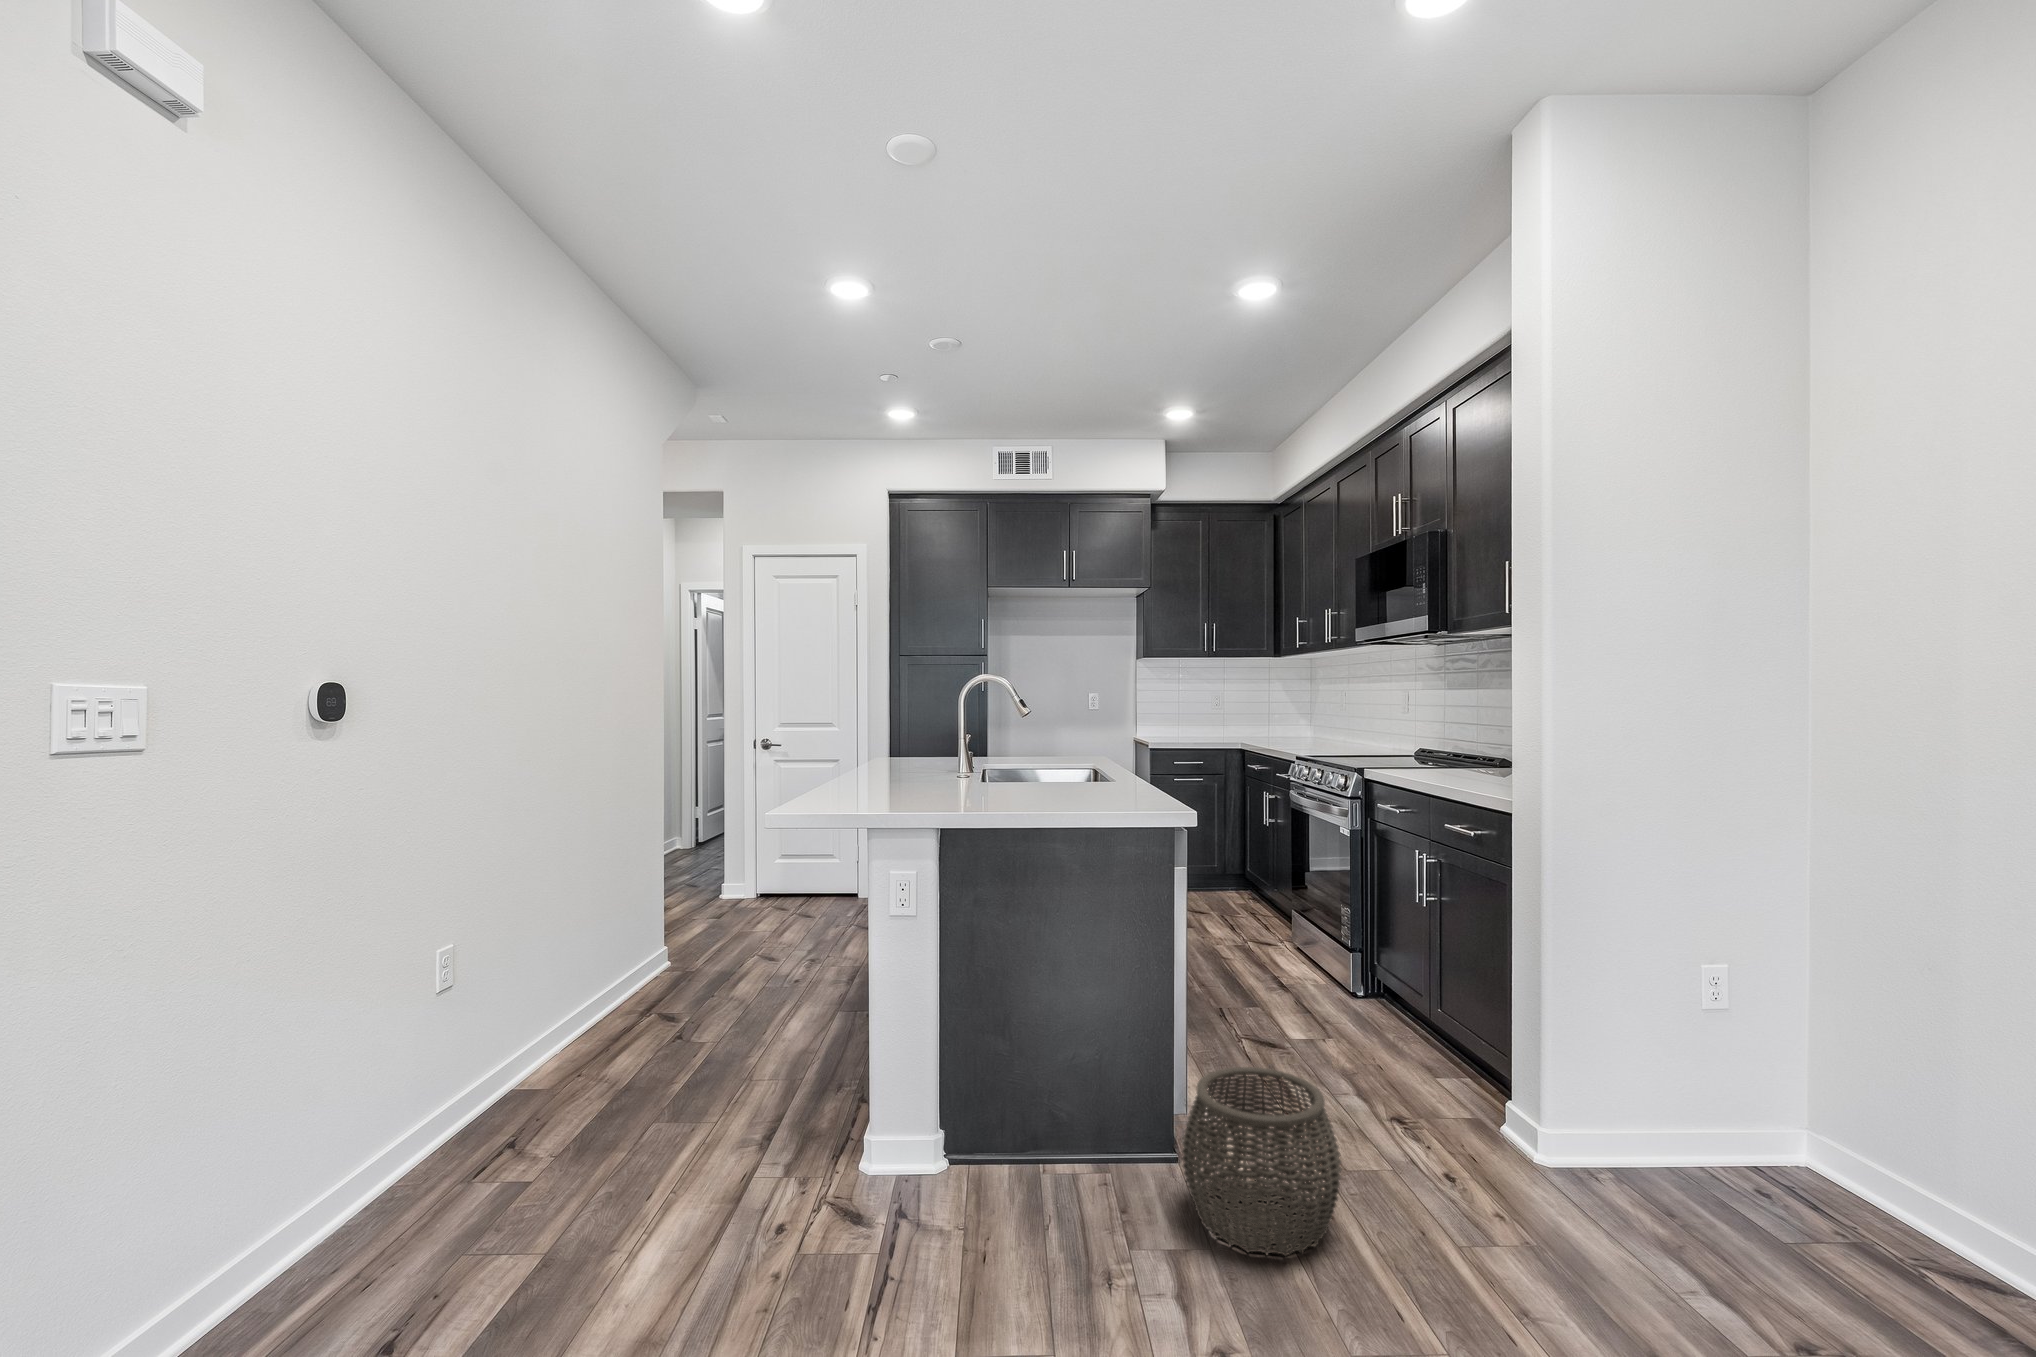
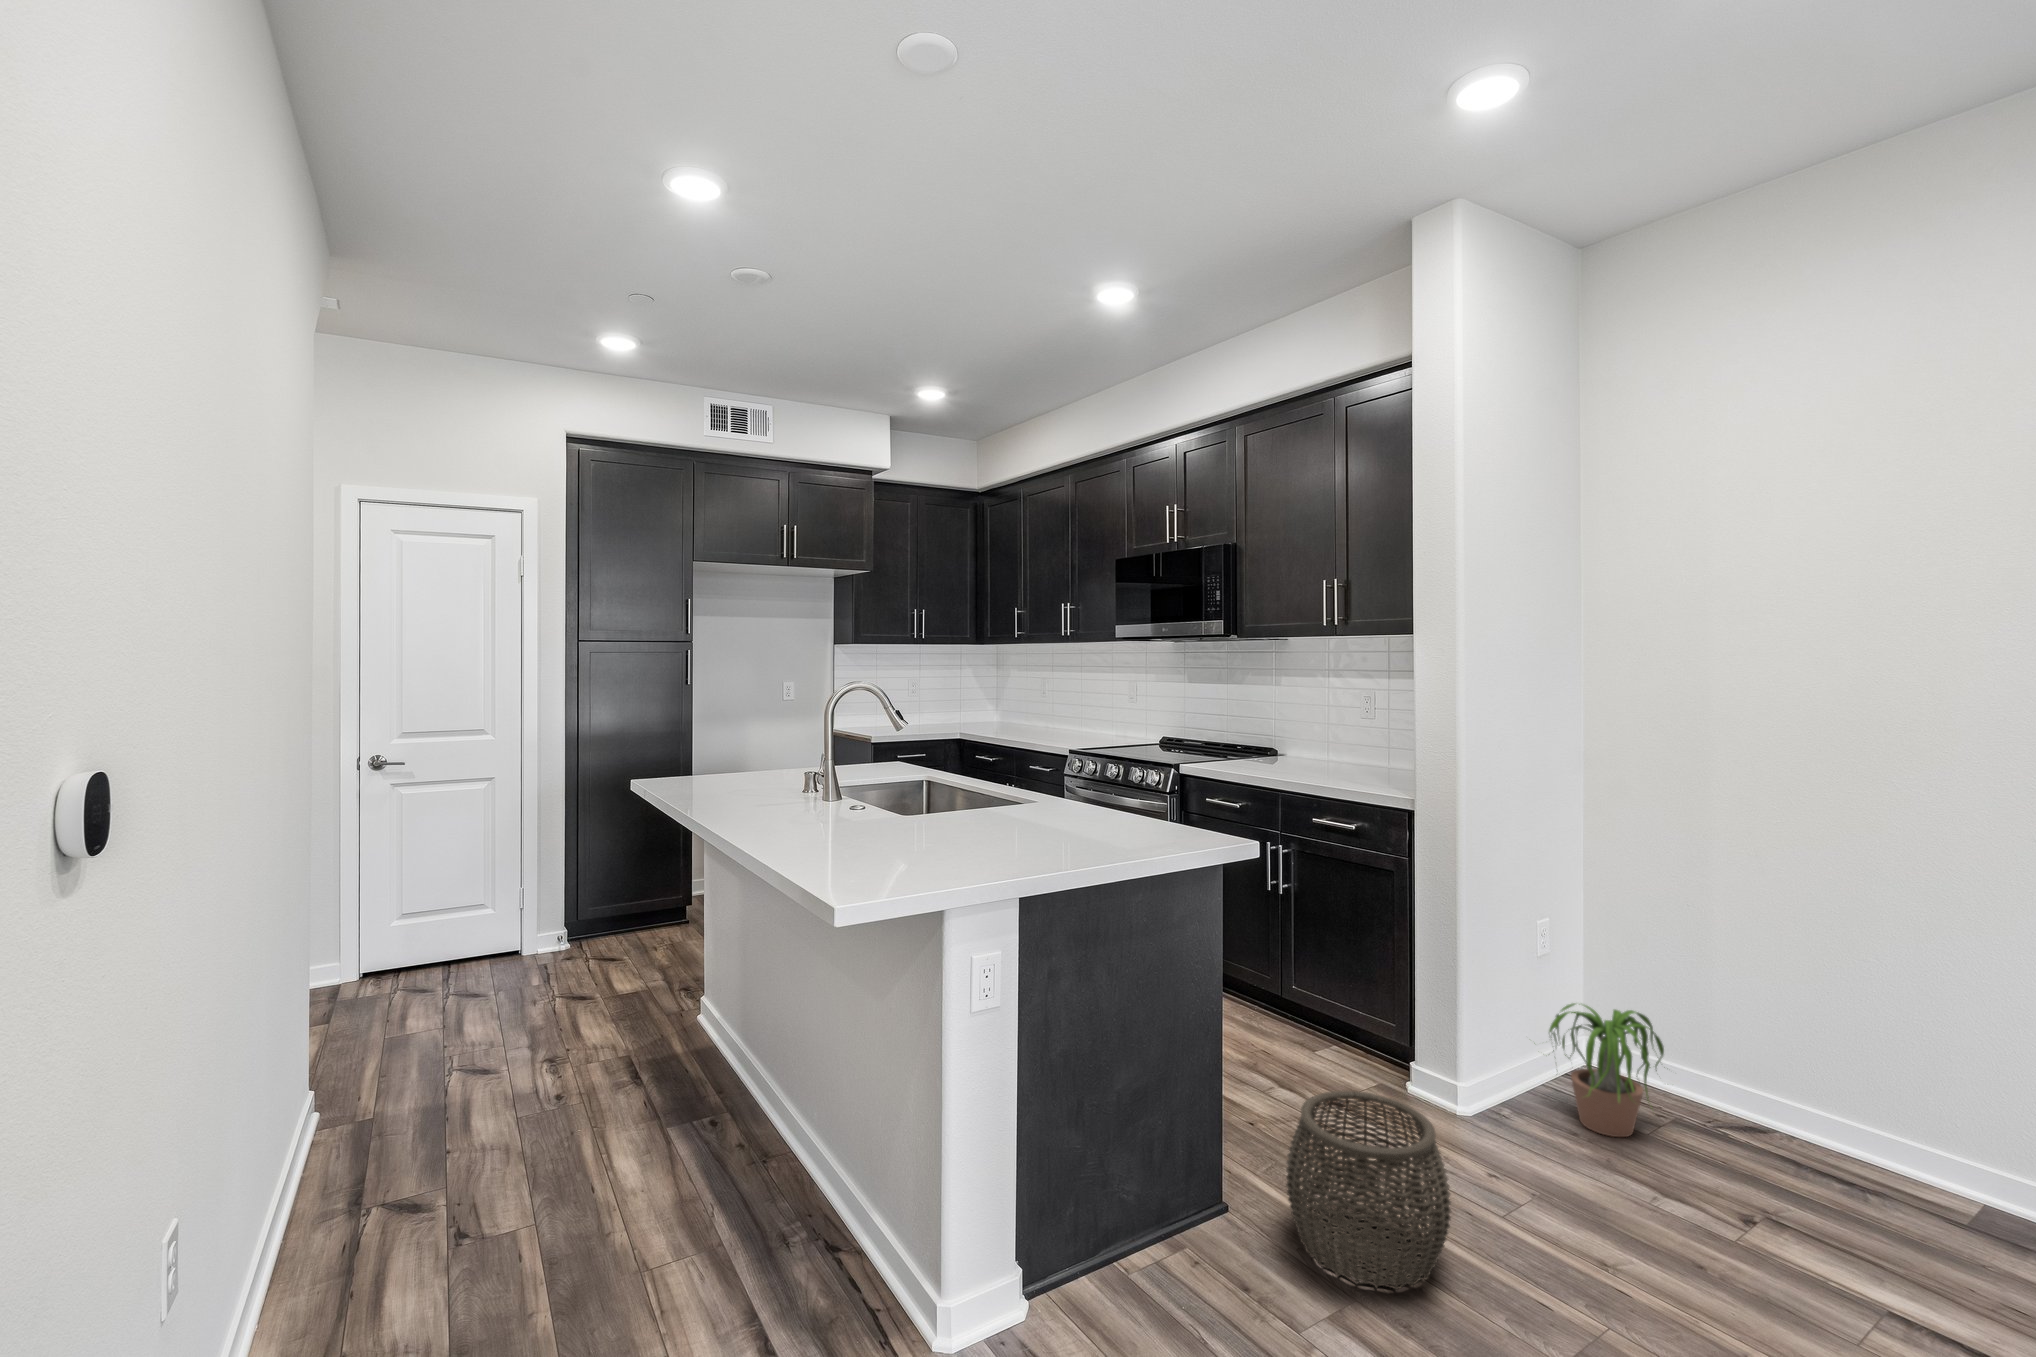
potted plant: none [1650,1064,1847,1240] -> present [1549,1003,1664,1137]

